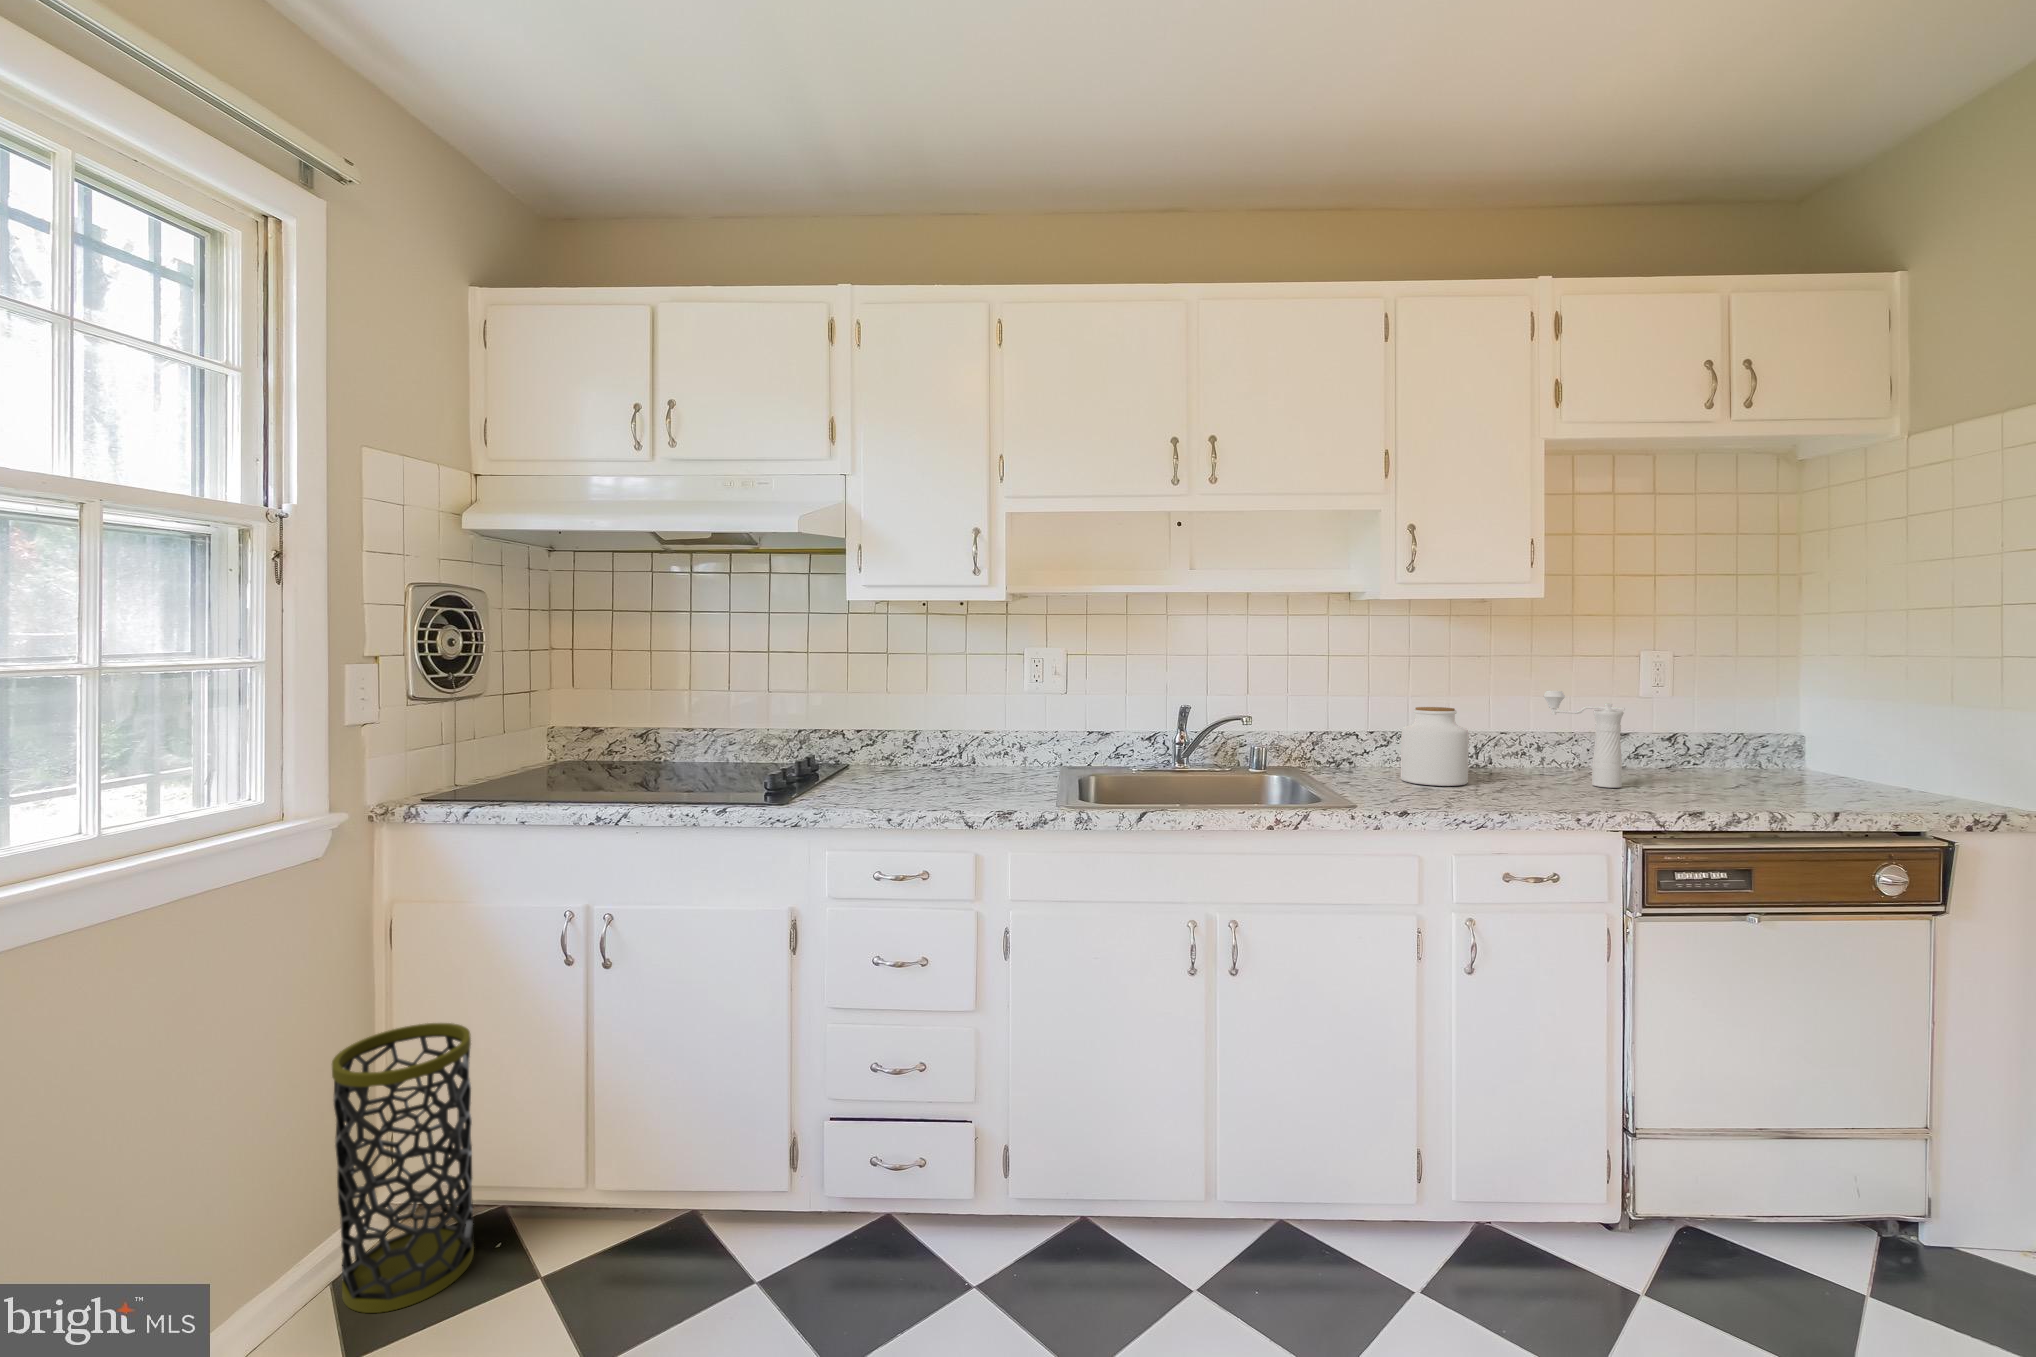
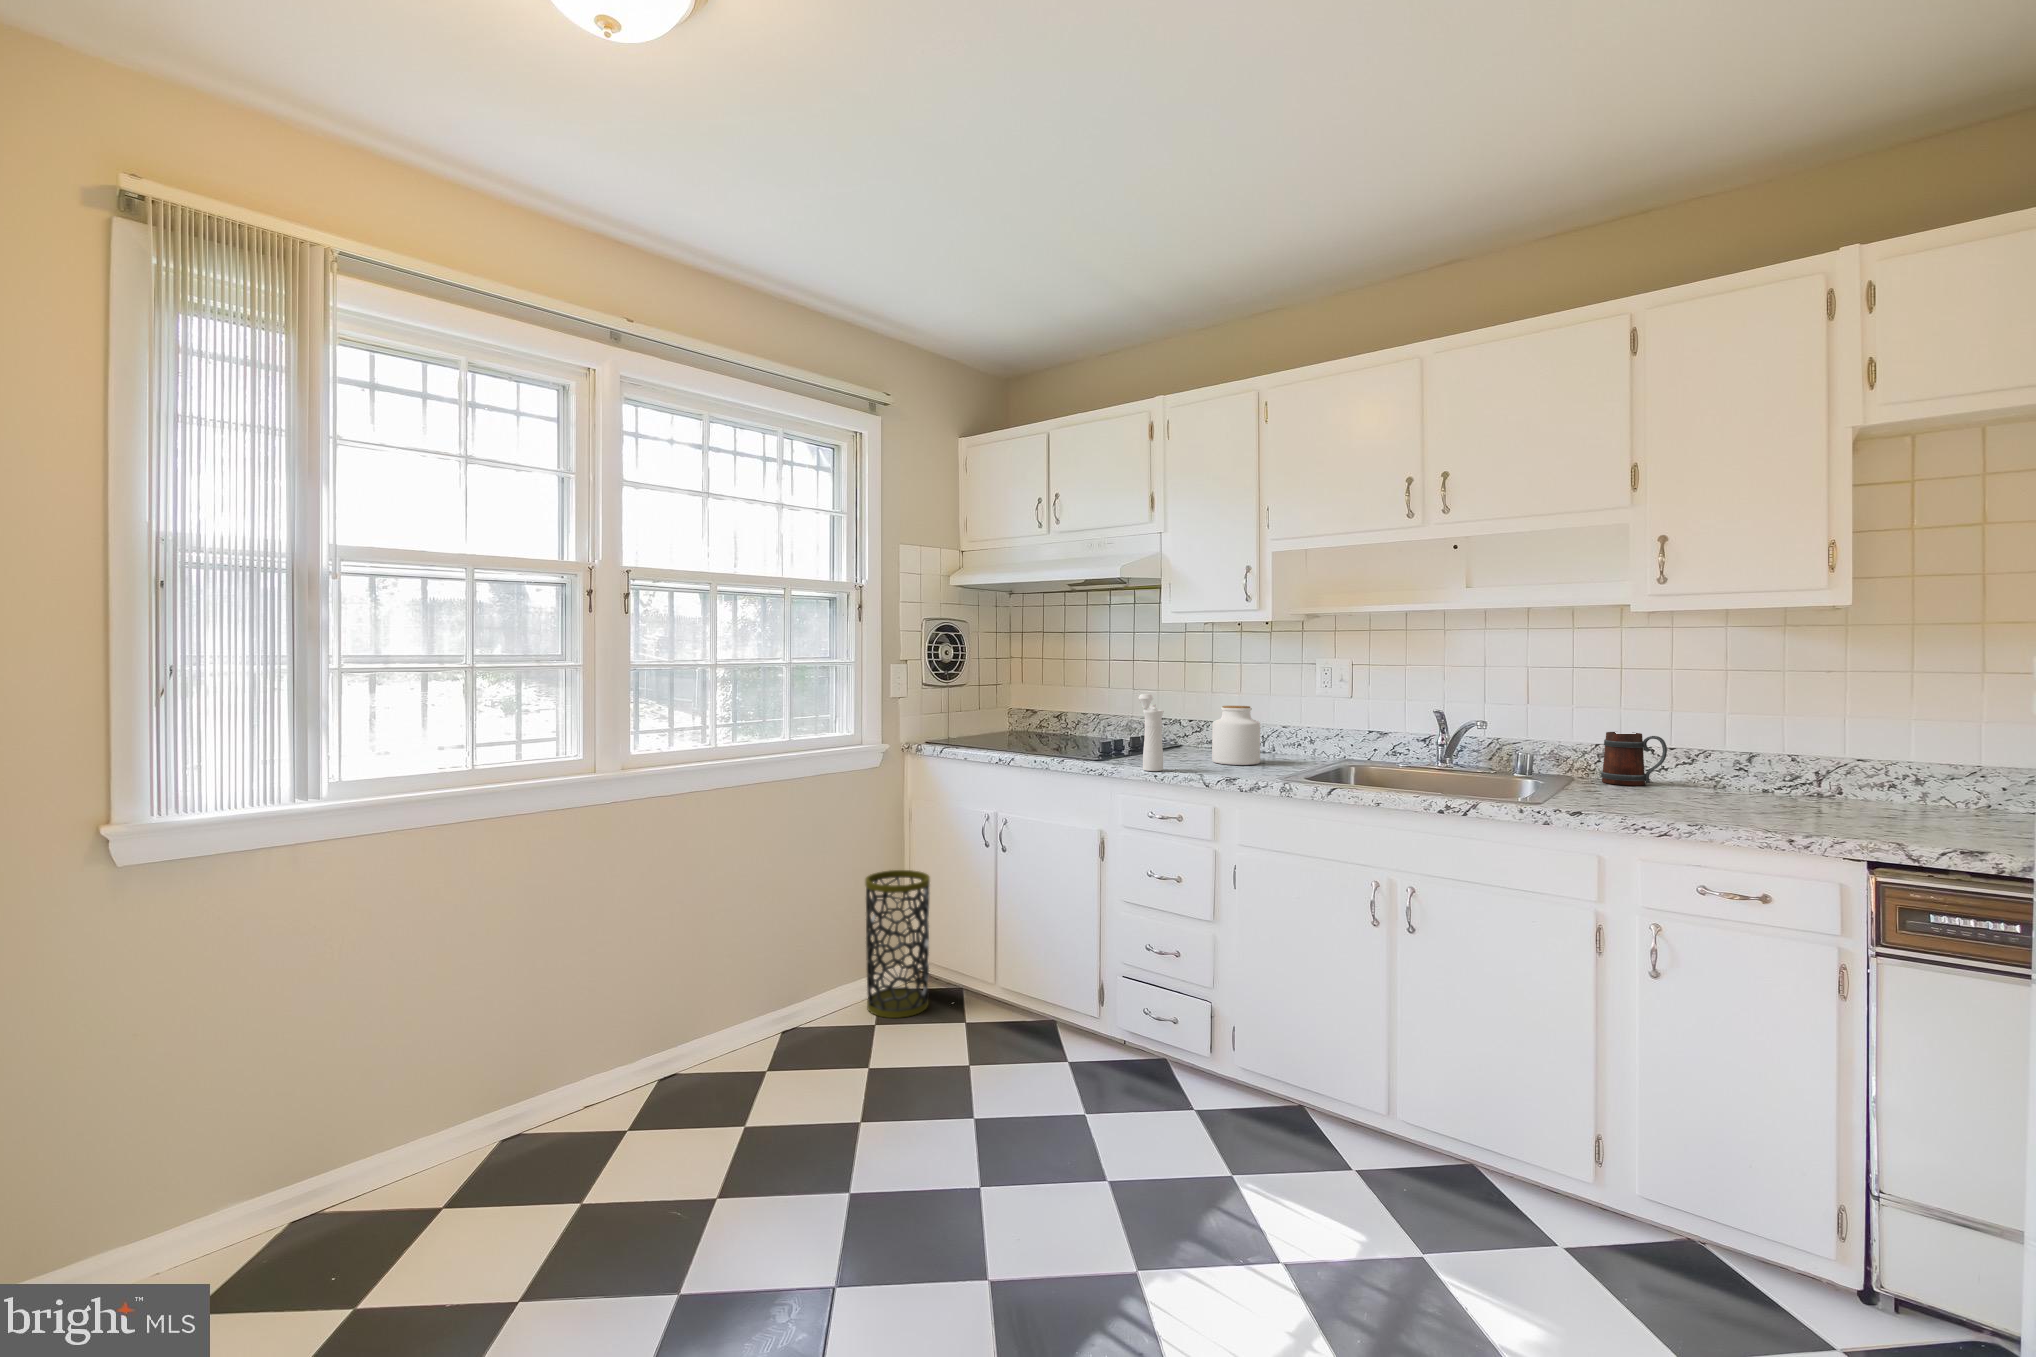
pepper mill: present [1543,691,1625,788] -> present [1138,694,1164,771]
jar: present [1401,707,1469,786] -> present [1212,706,1260,765]
mug: none [1313,719,1369,772] -> present [1601,732,1667,785]

